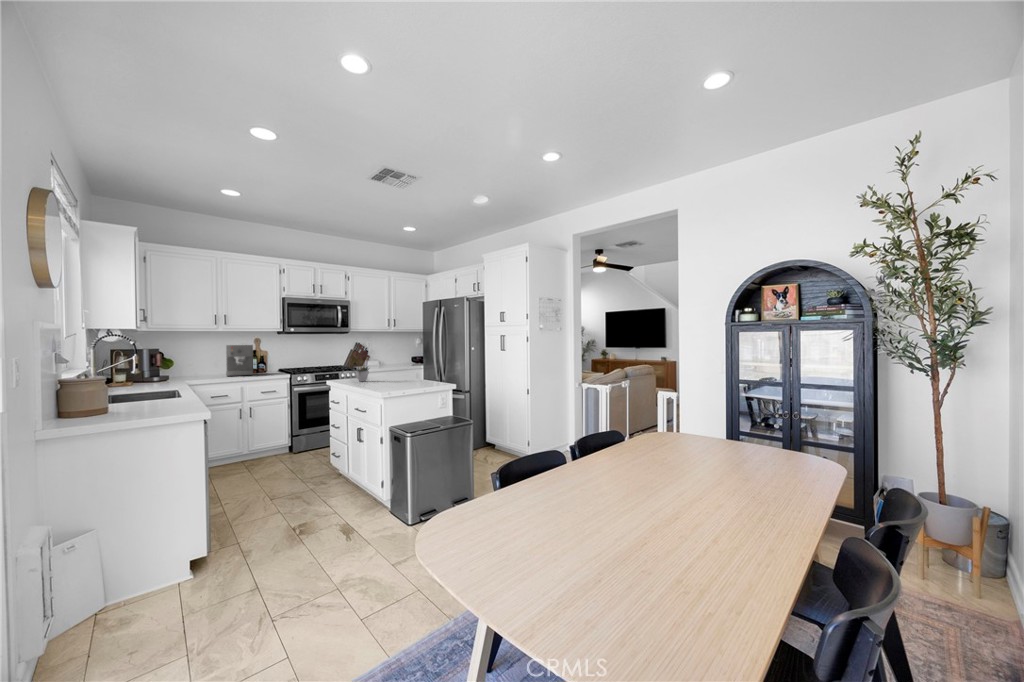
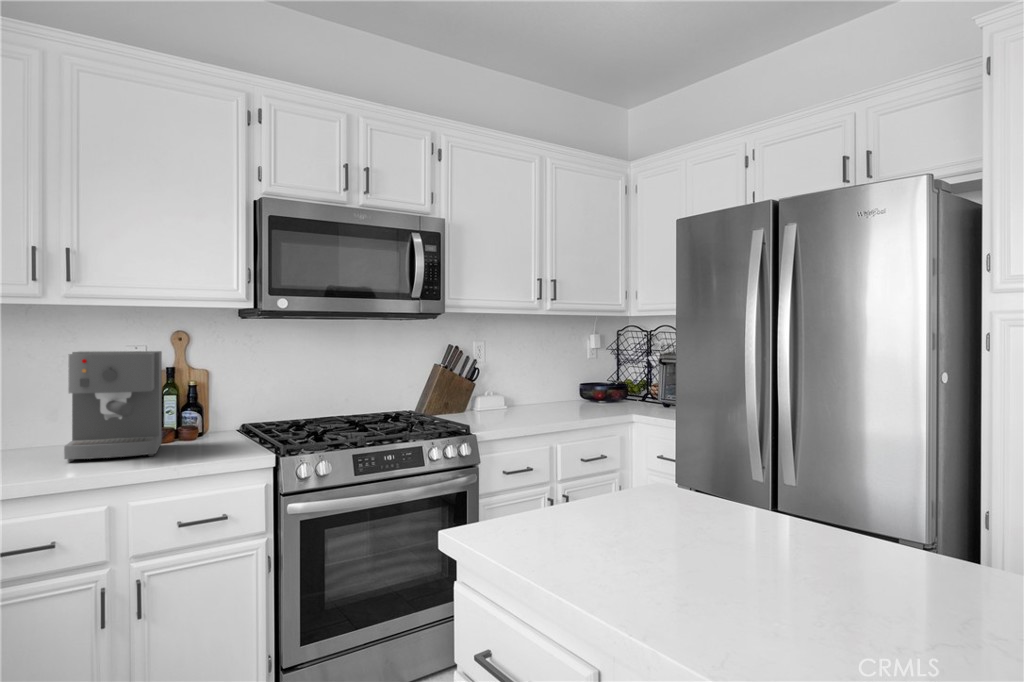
flower arrangement: present [353,344,370,382] -> none [631,356,798,605]

